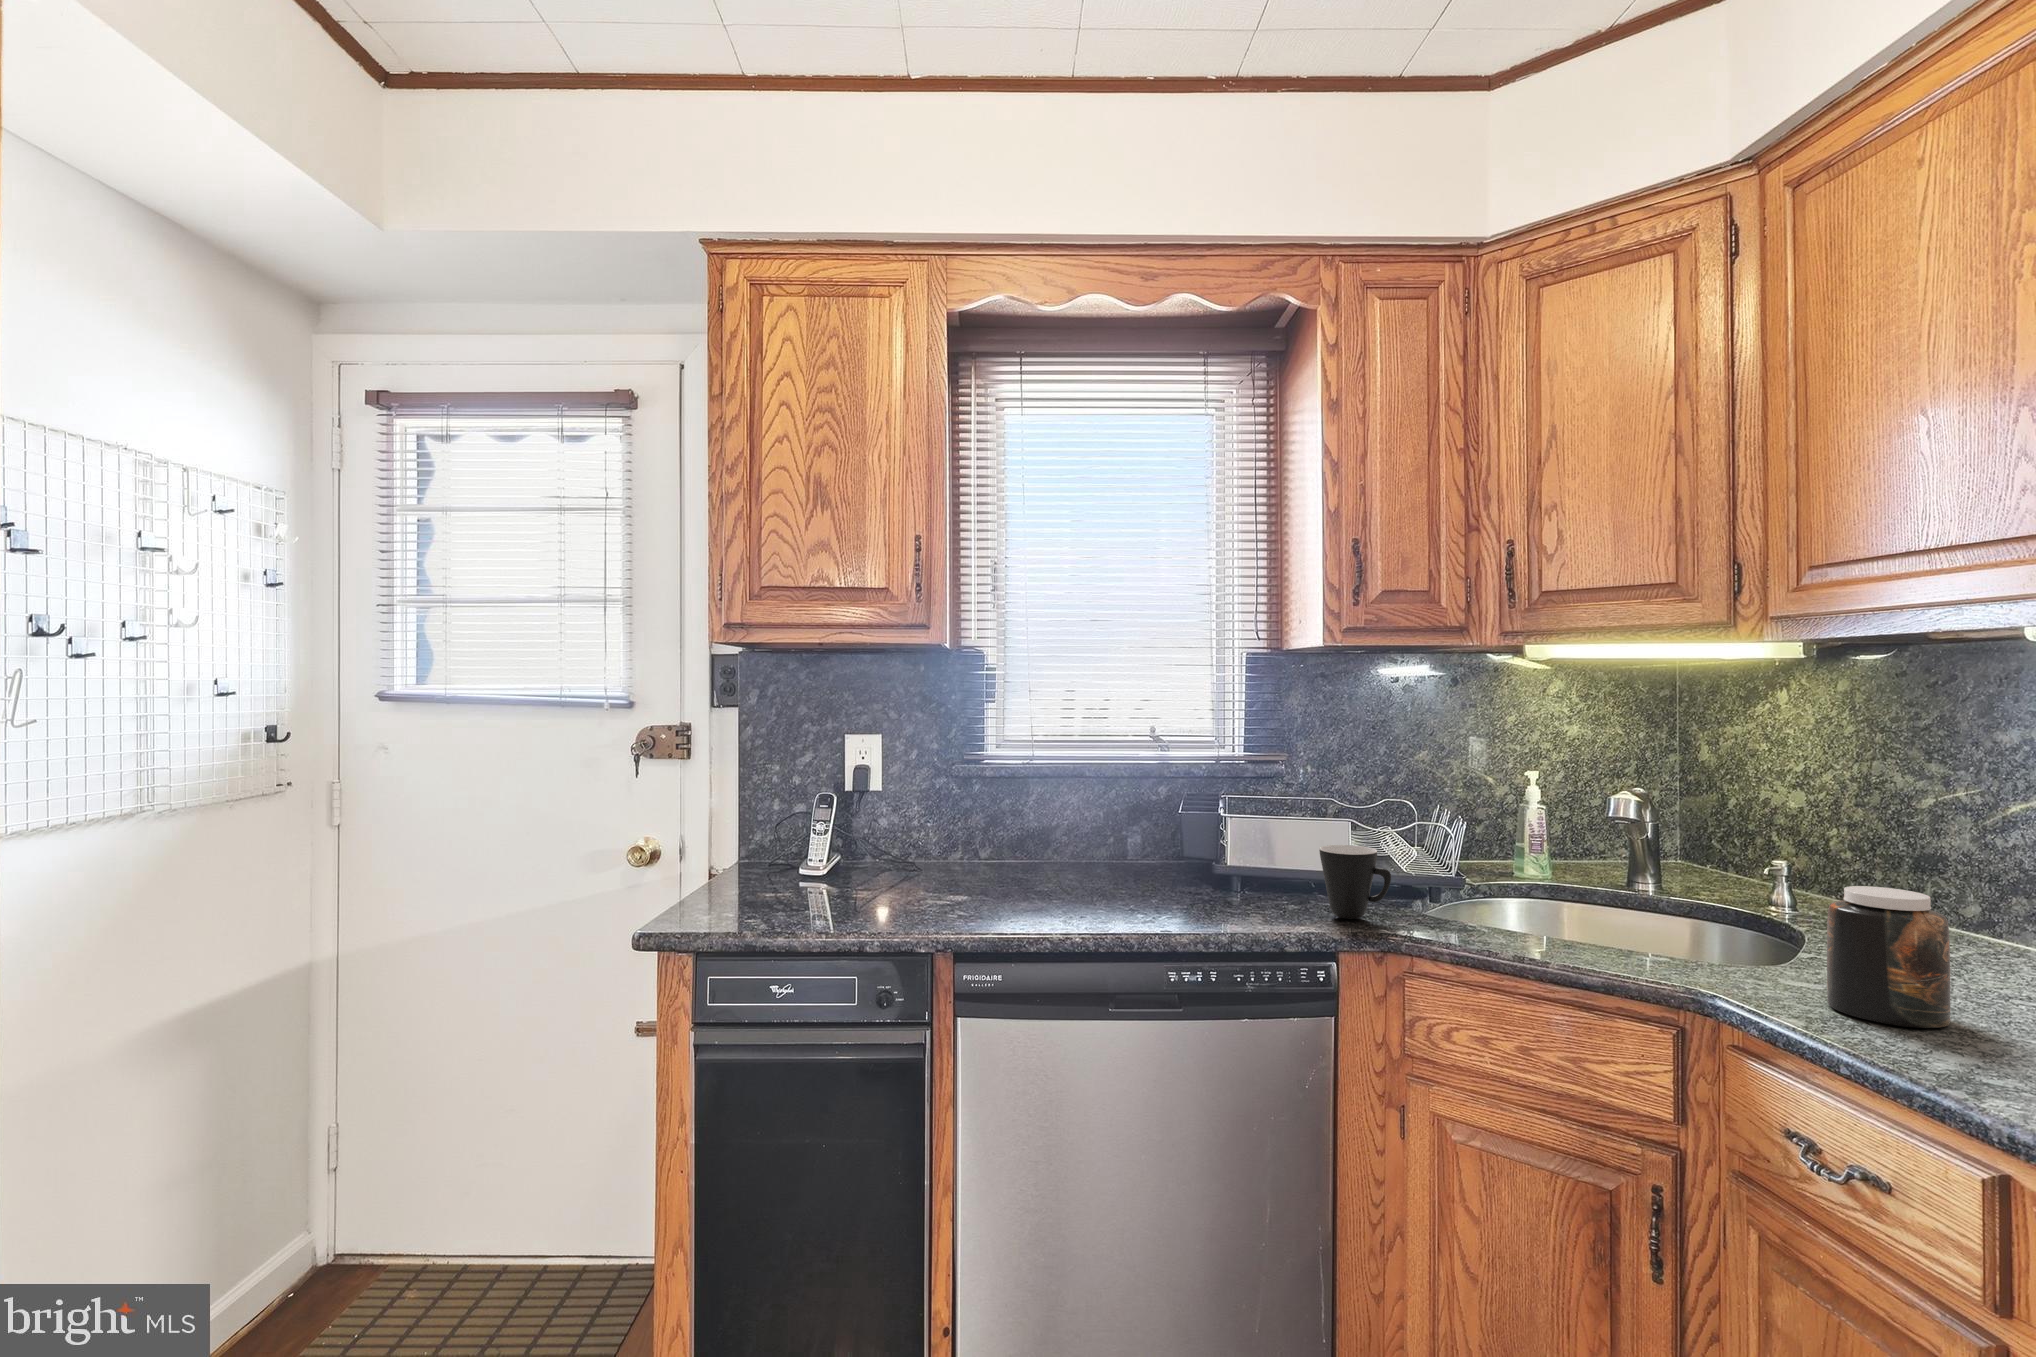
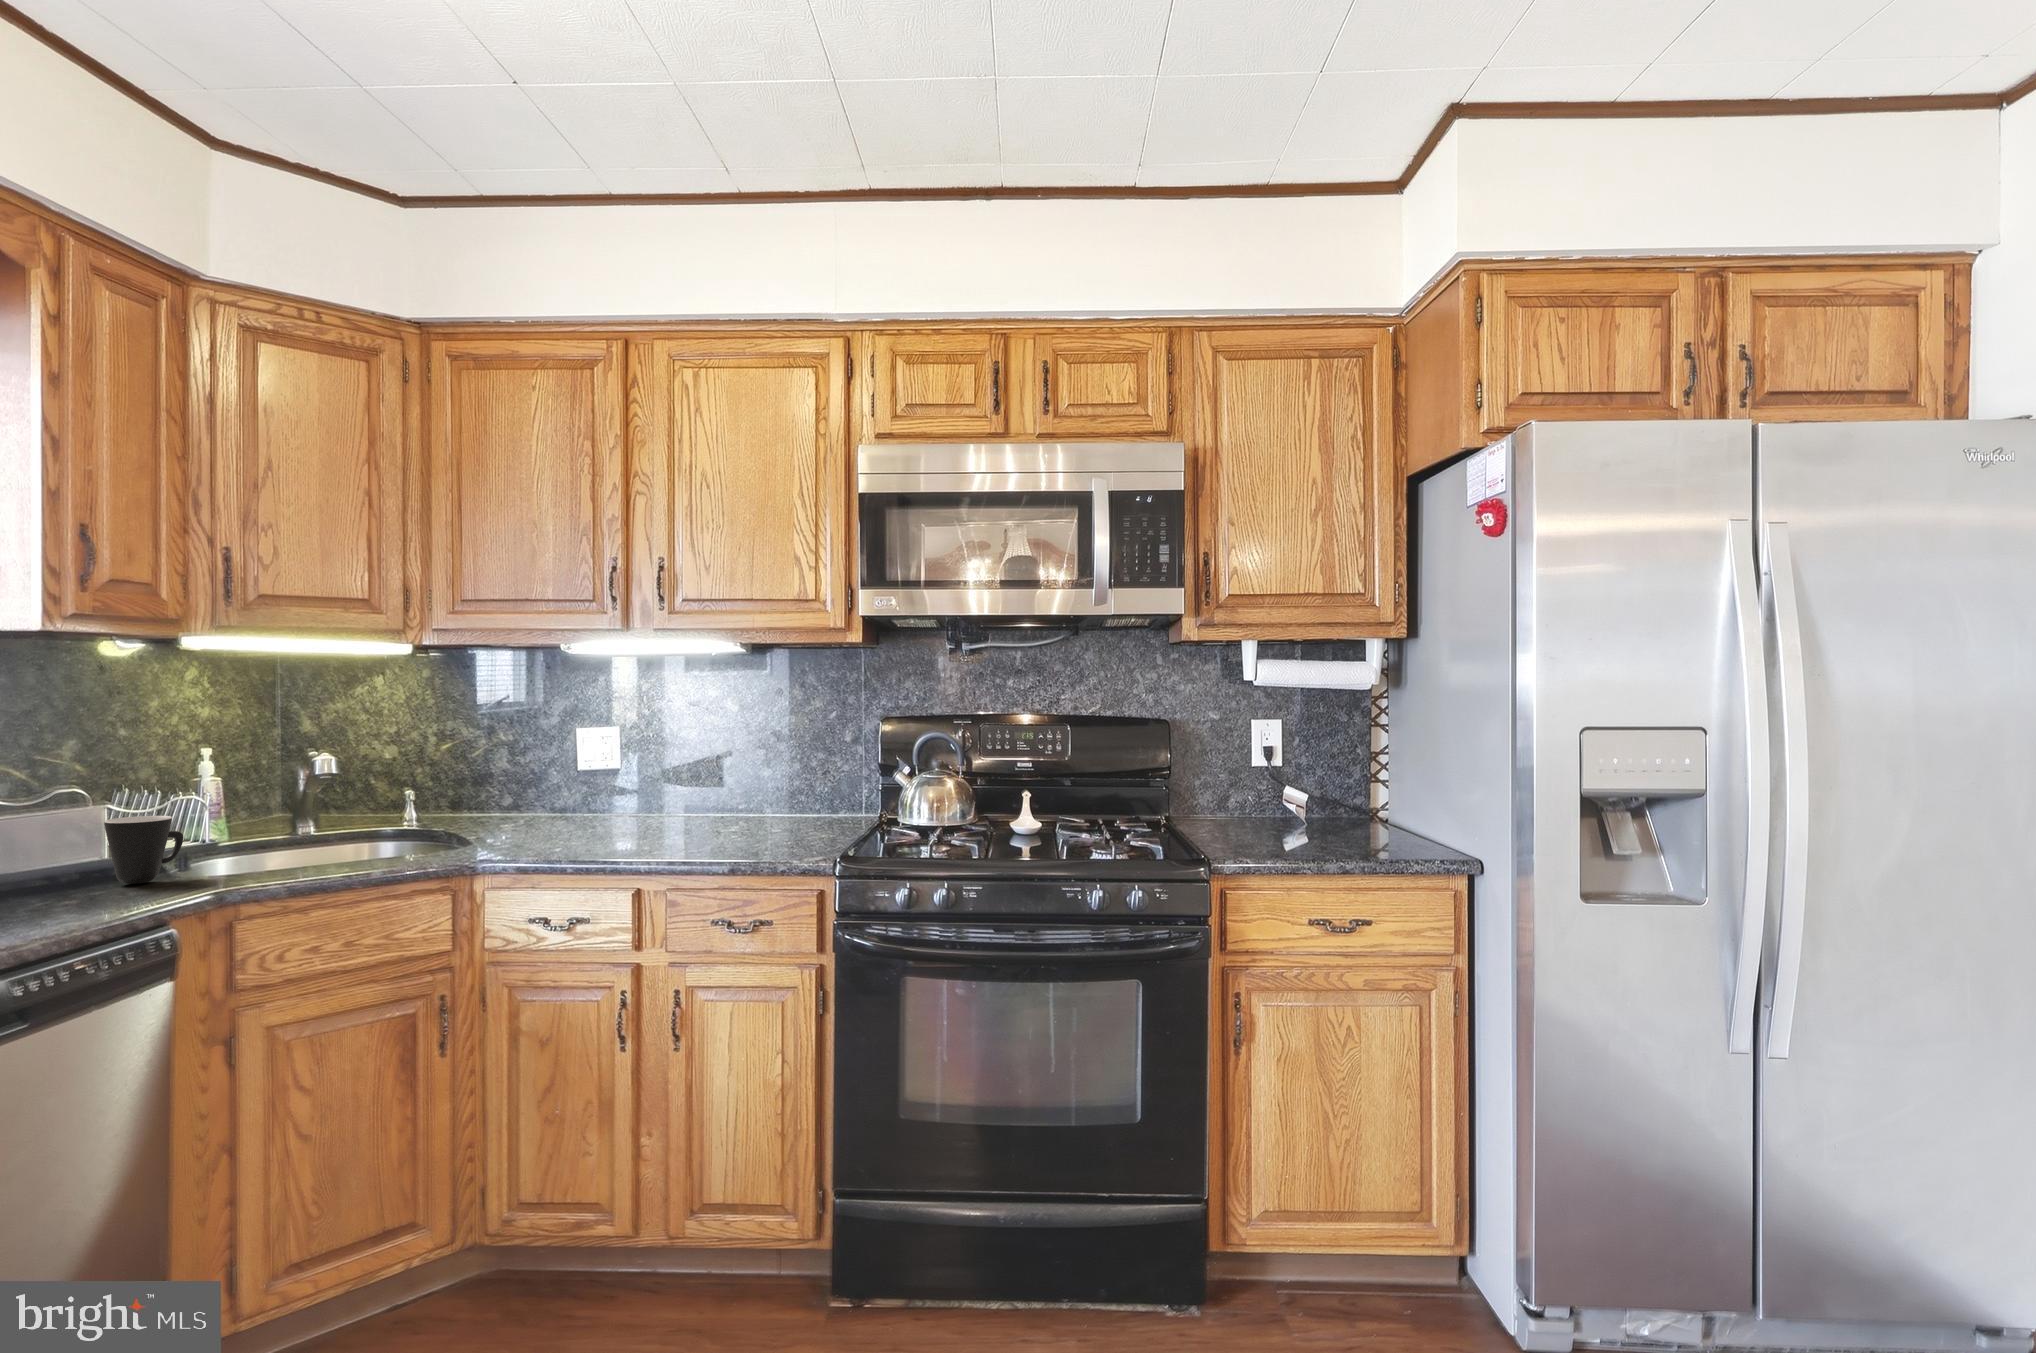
jar: present [1827,886,1950,1028] -> none [522,781,578,851]

